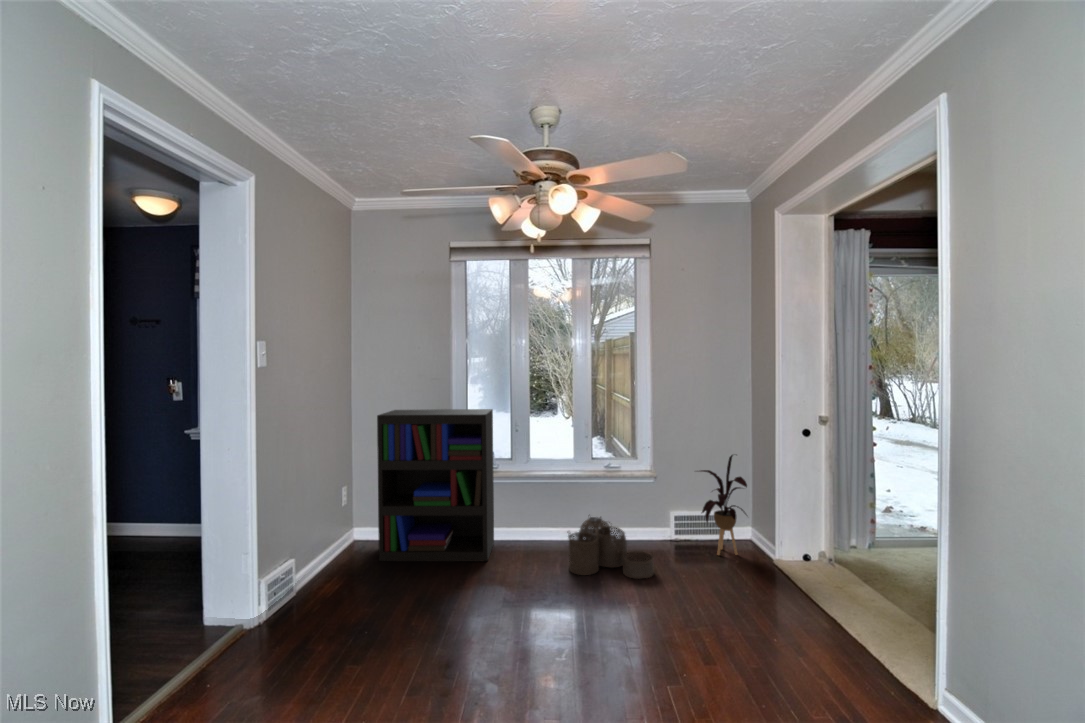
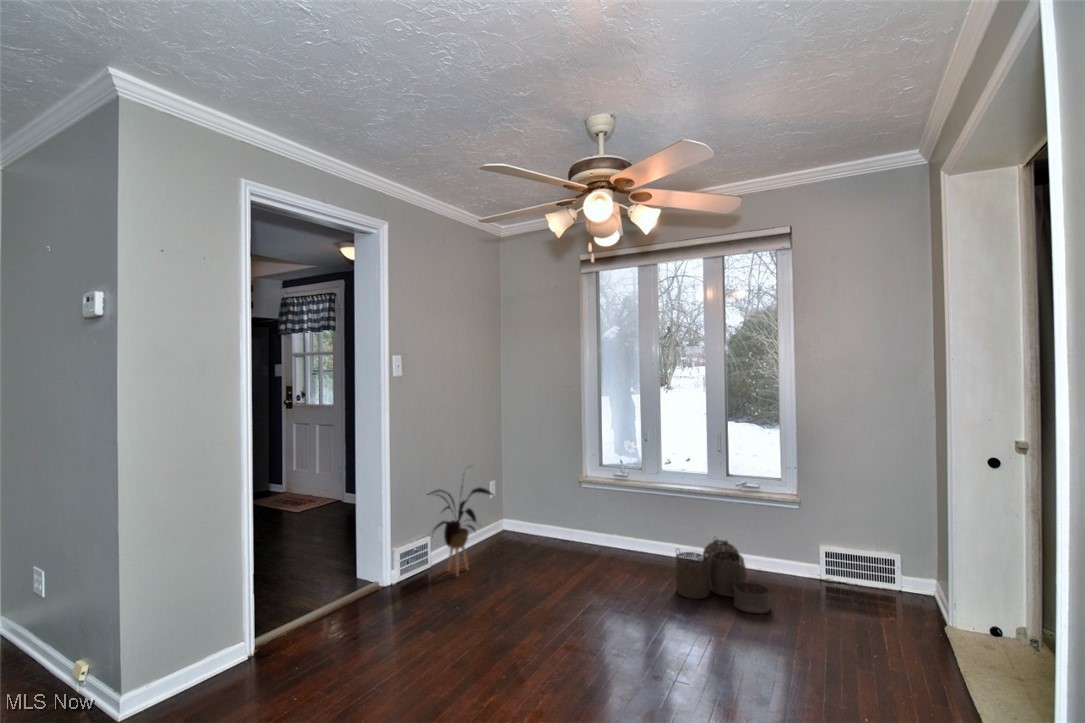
bookshelf: present [377,409,494,561] -> none [504,413,618,568]
house plant: present [700,455,747,555] -> present [427,475,494,576]

